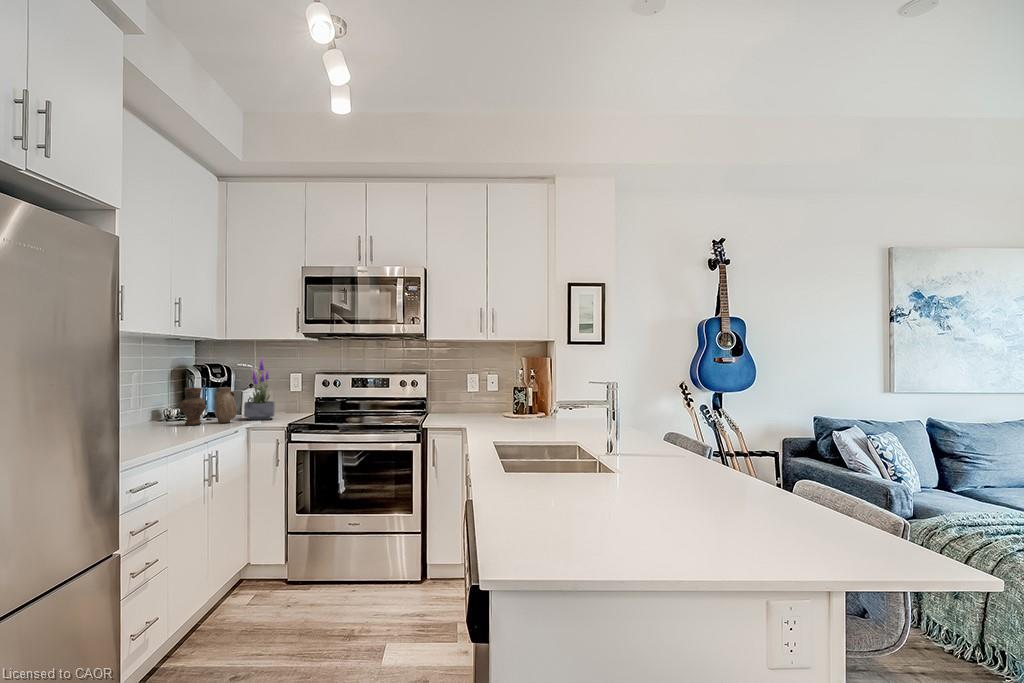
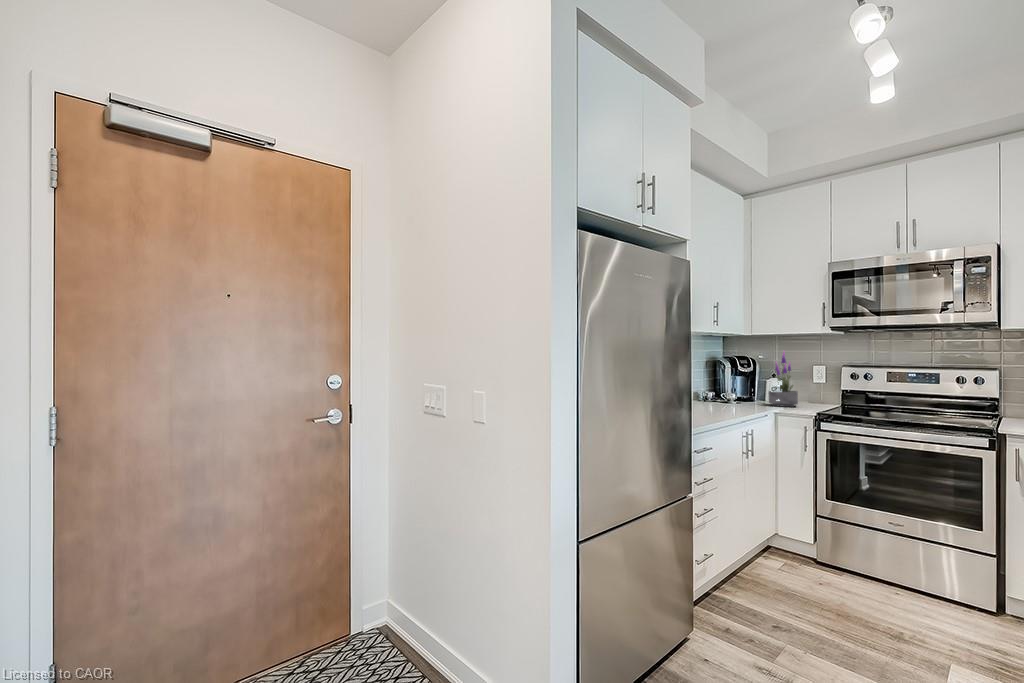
vase: present [179,387,237,425] -> none [713,376,762,406]

